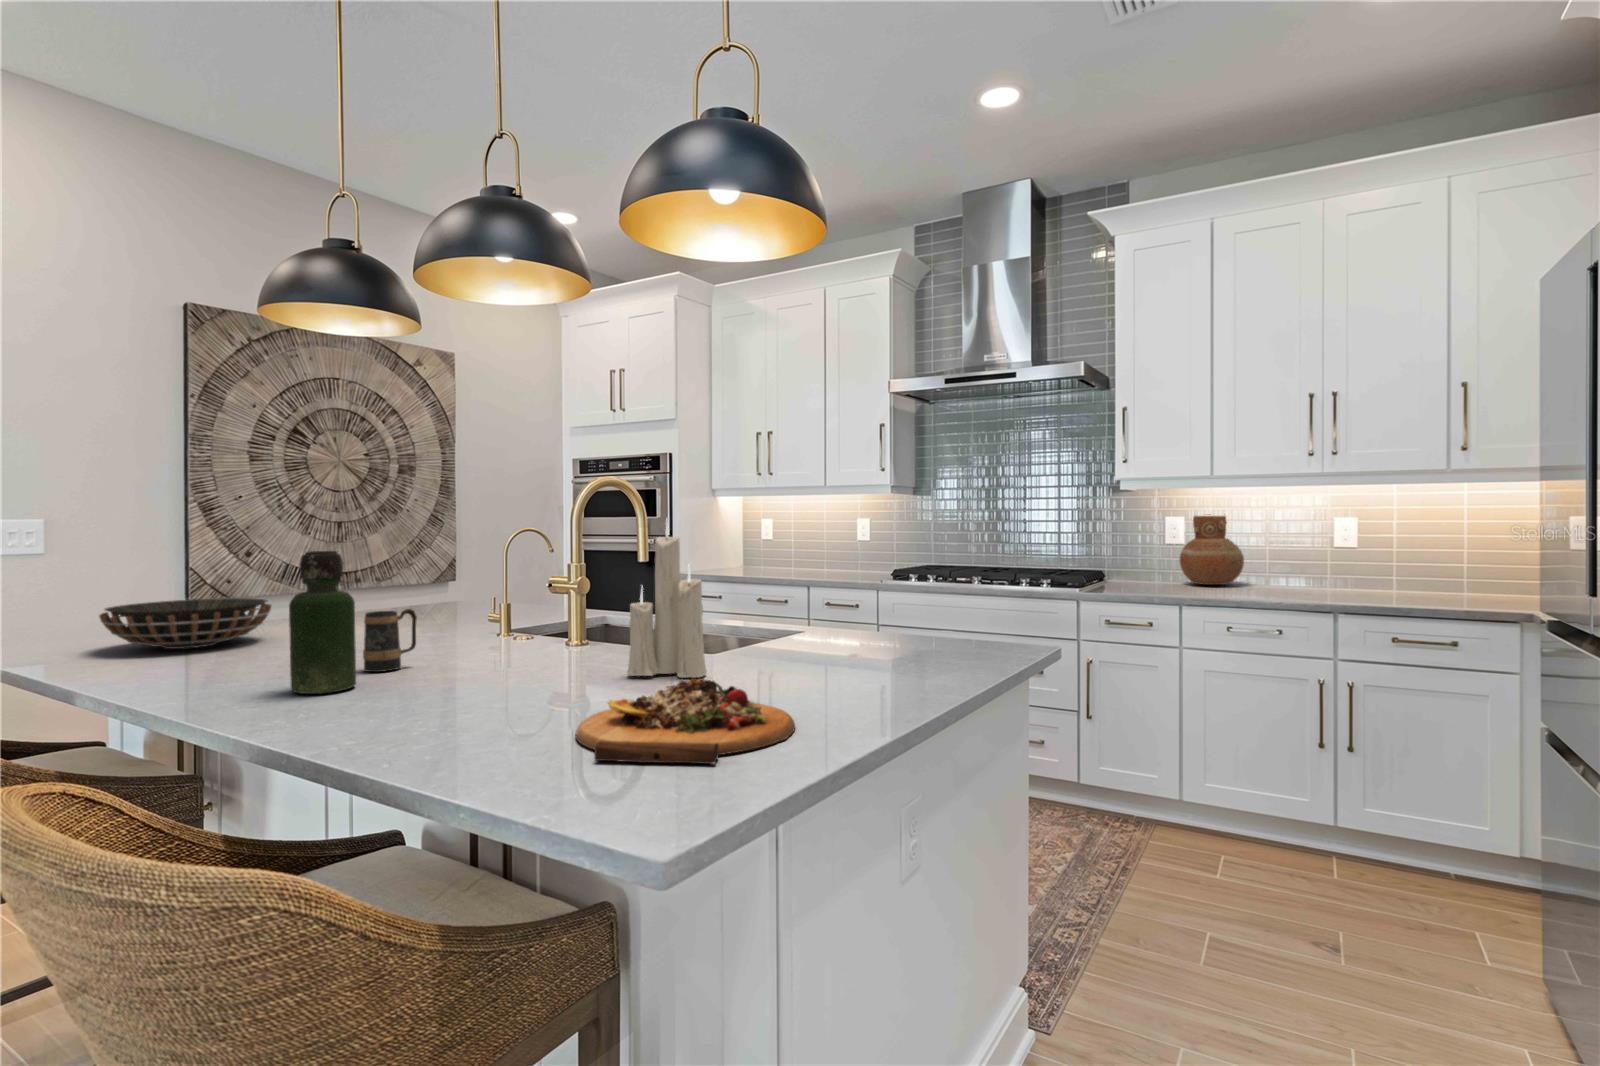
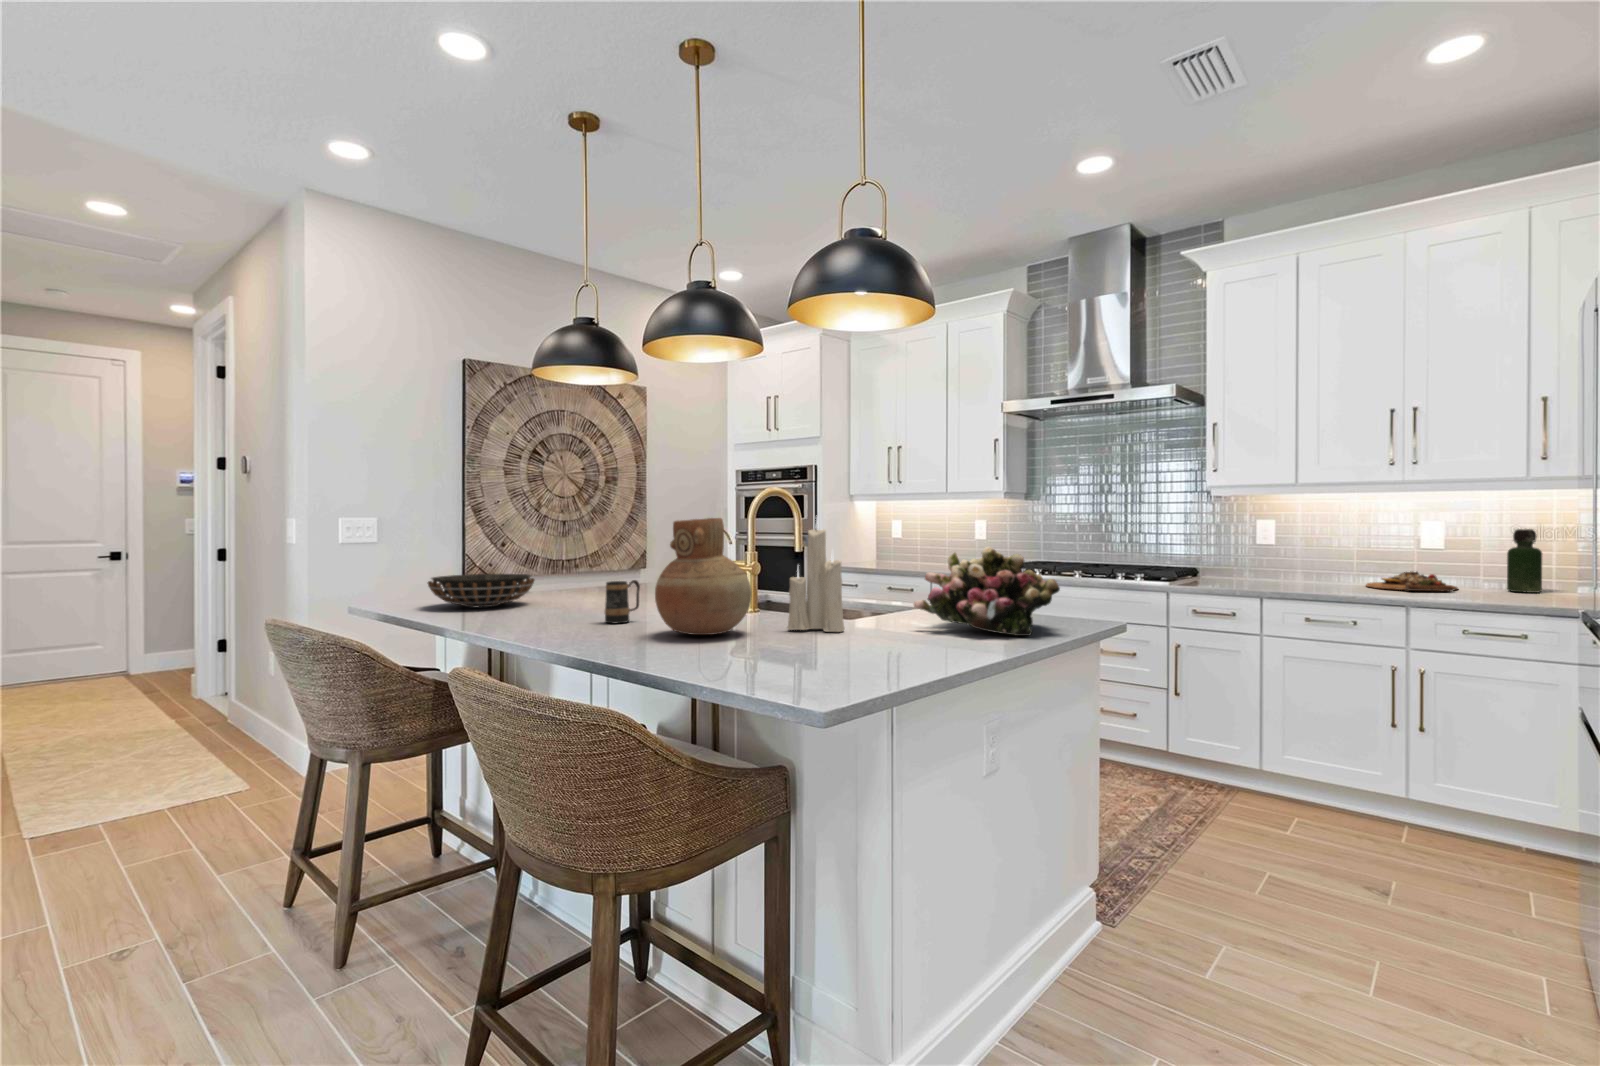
vase: present [1179,516,1244,585] -> present [655,518,752,635]
bottle: present [289,551,356,694] -> present [1507,529,1542,593]
flower arrangement: none [799,557,989,677] -> present [914,547,1060,636]
cutting board: present [576,678,795,764] -> present [1366,571,1458,592]

